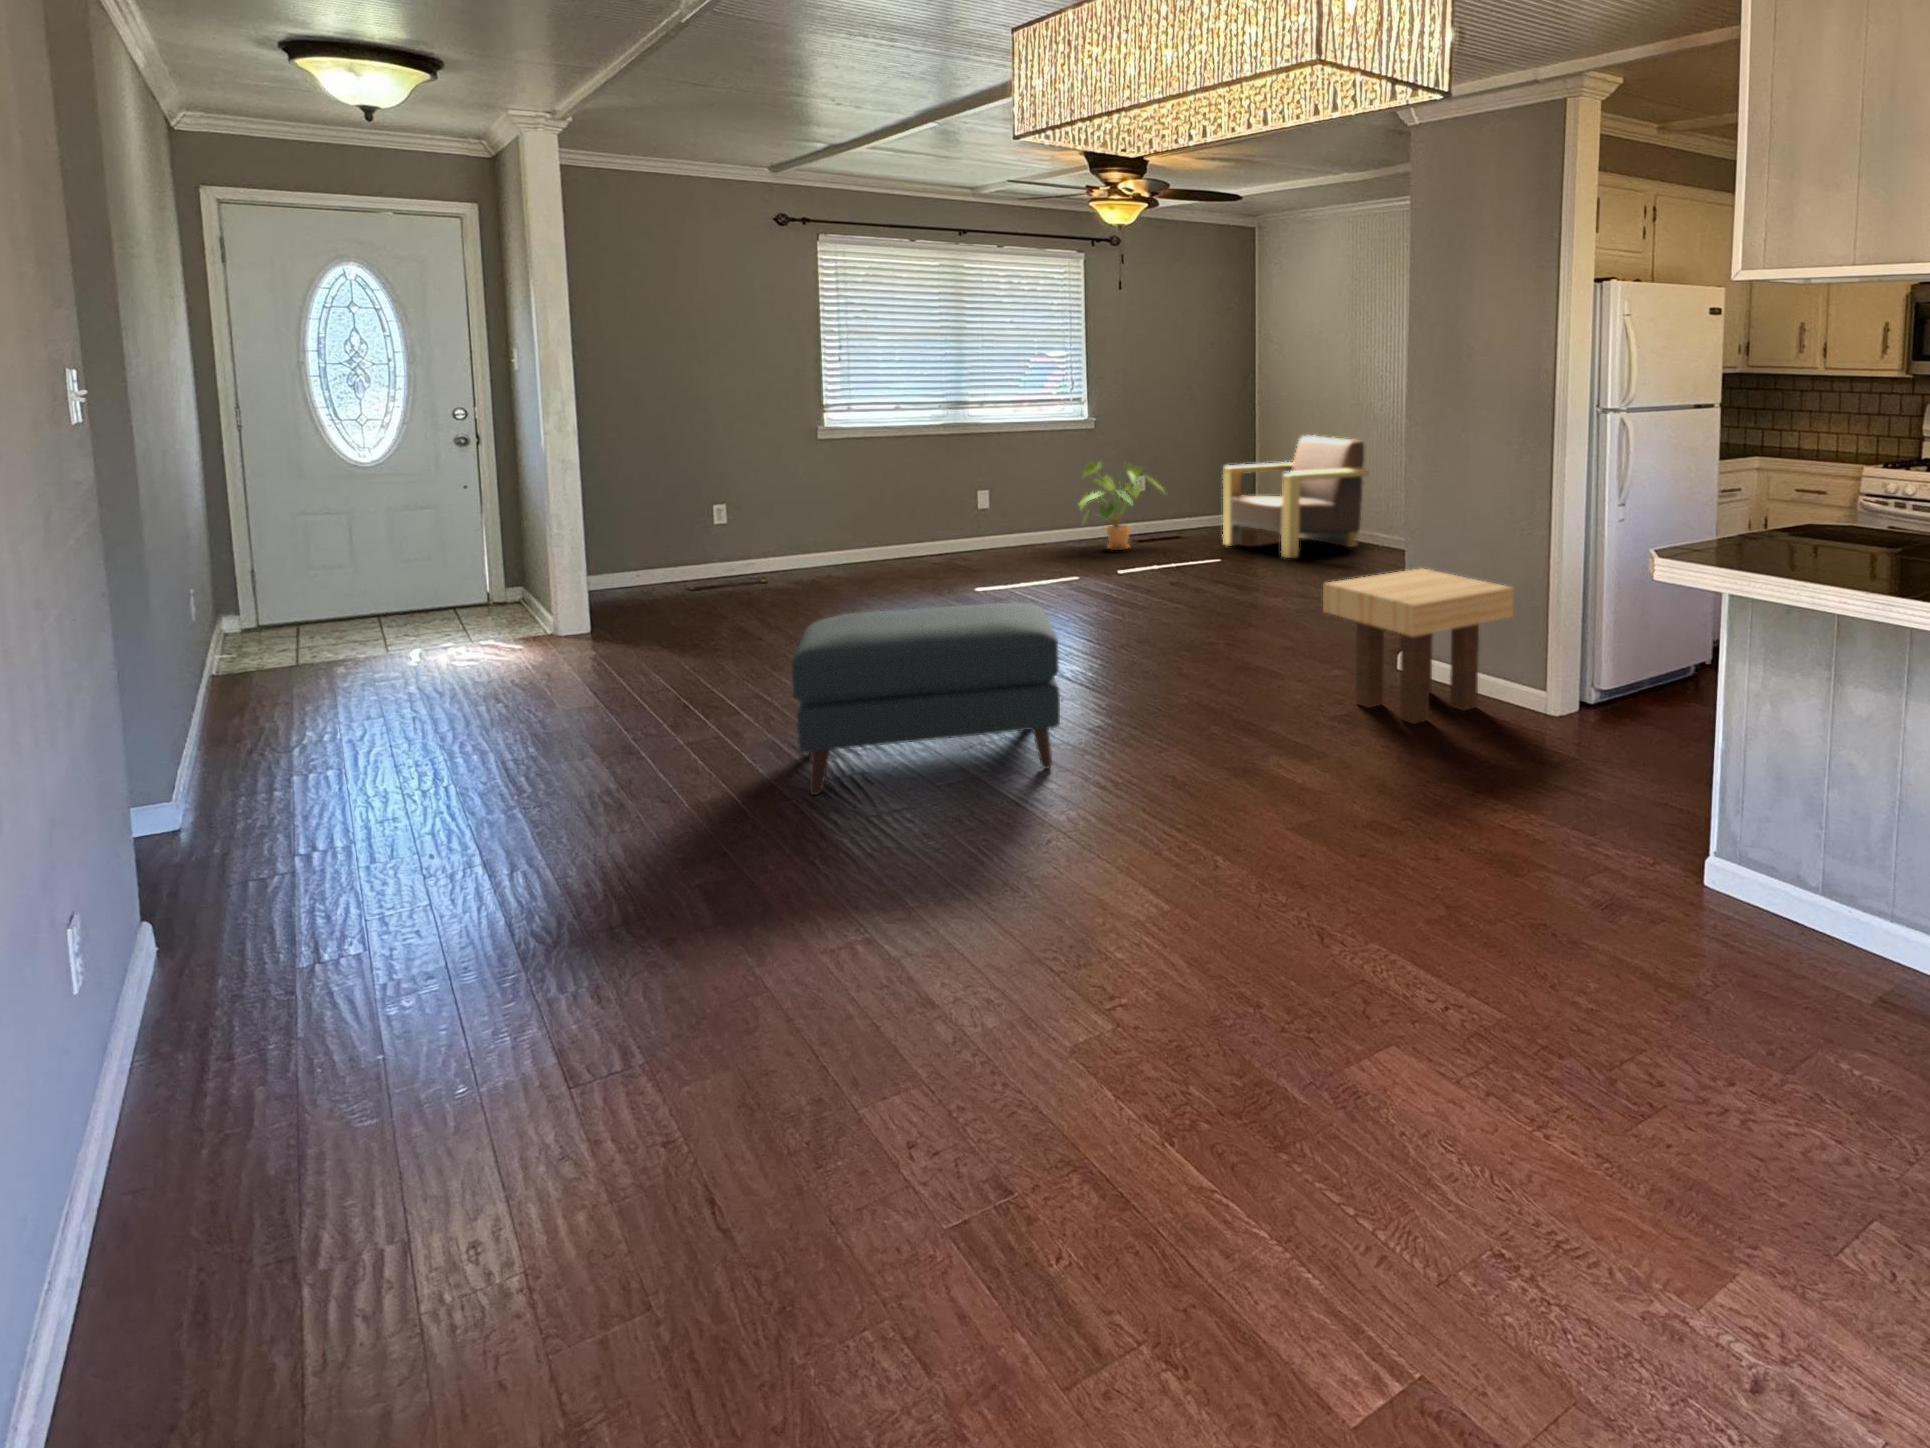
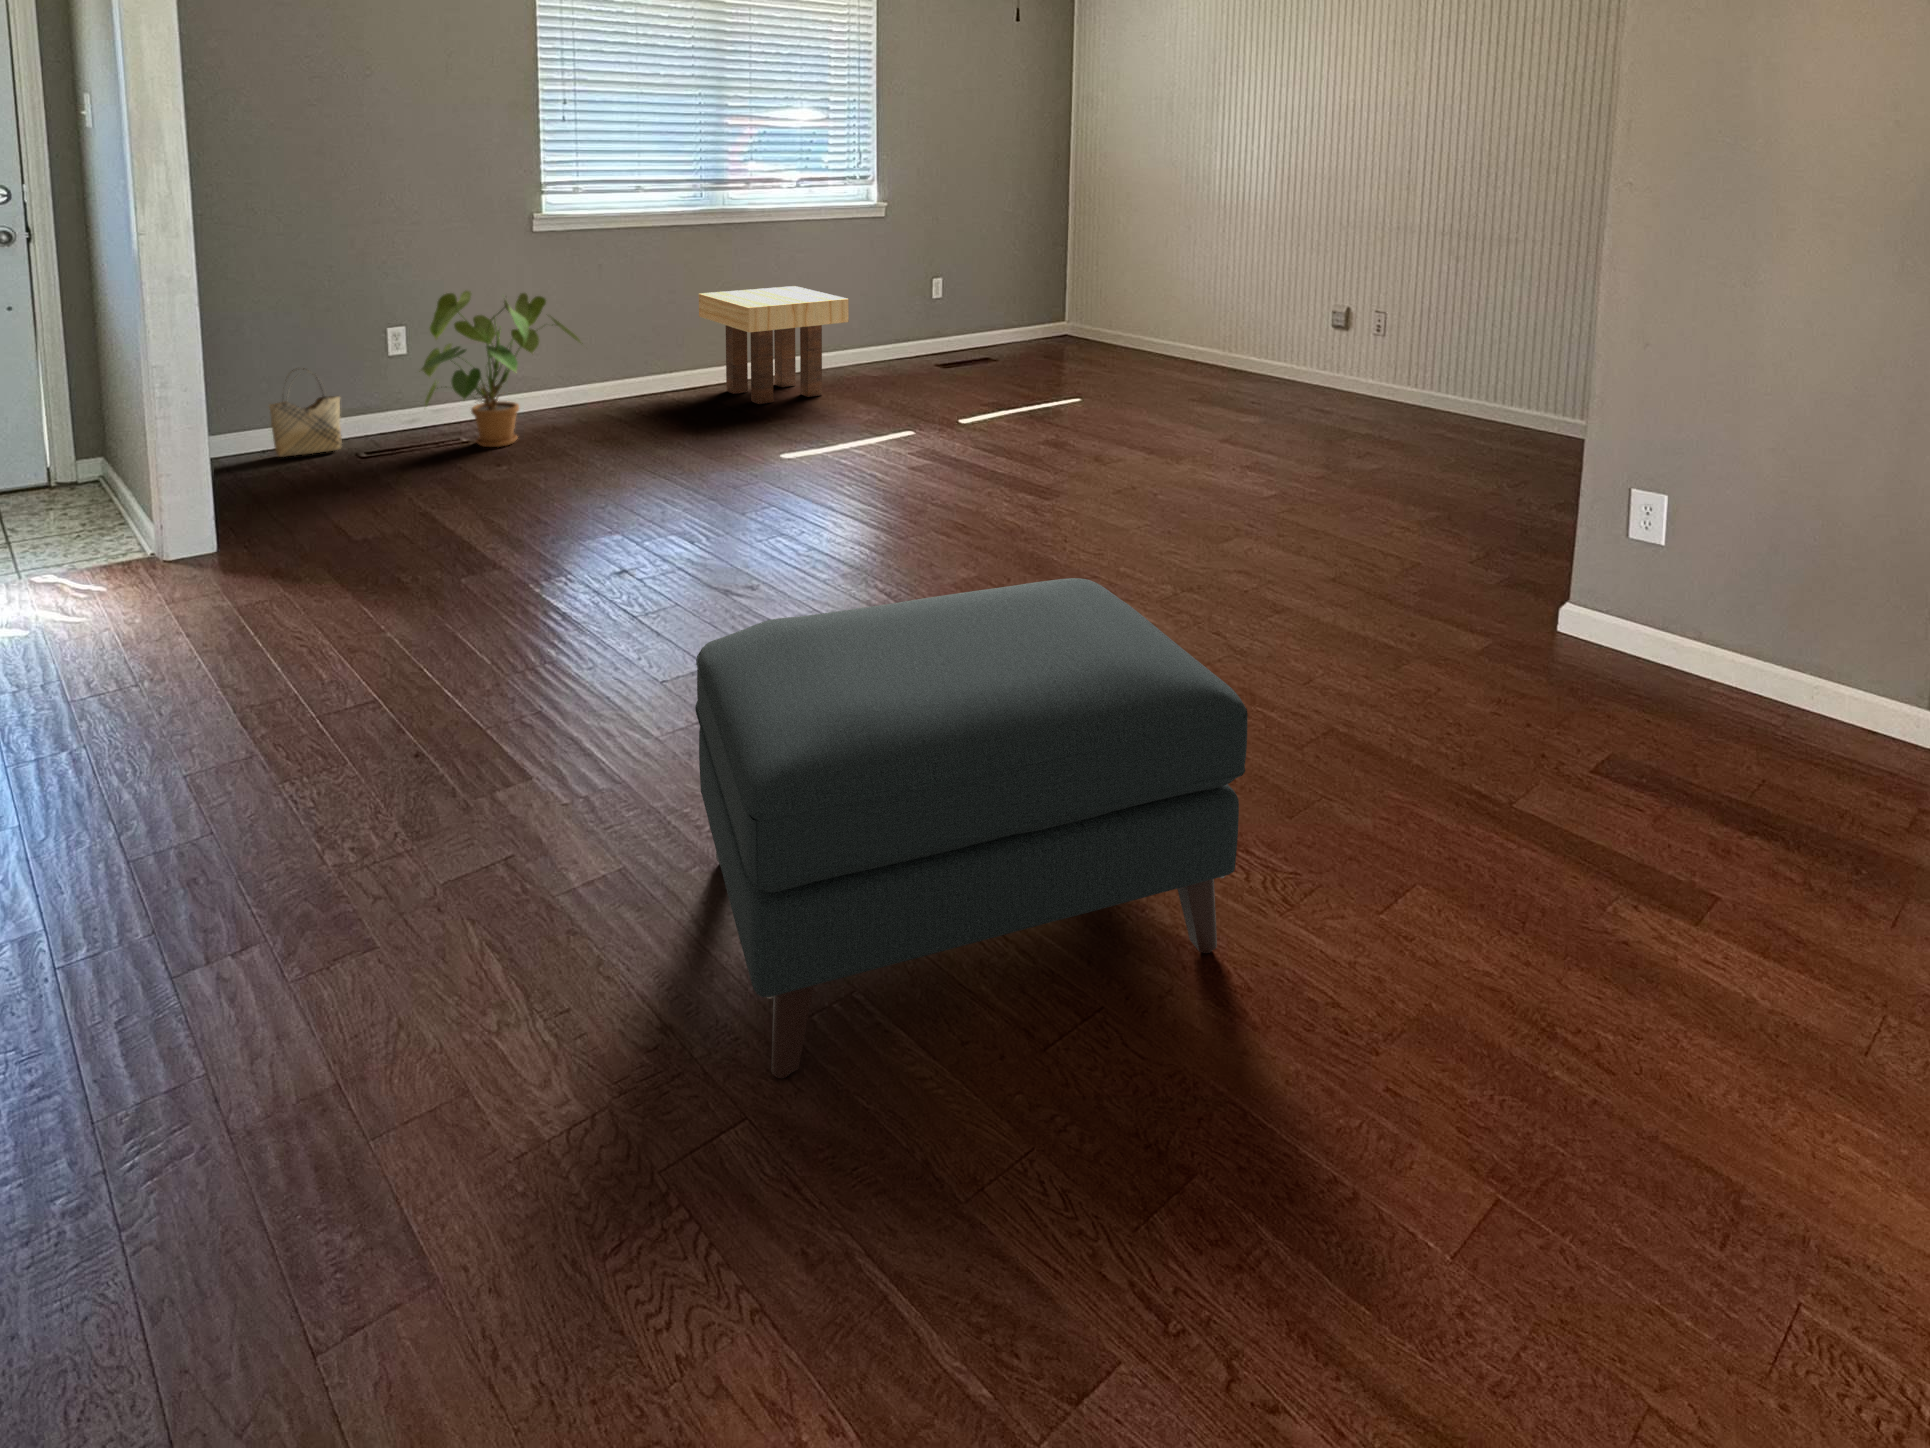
armchair: present [1223,435,1369,558] -> none [1052,228,1247,395]
house plant: present [1079,462,1163,550] -> present [421,291,581,447]
woven basket: none [631,531,681,591] -> present [269,368,342,457]
side table: present [1323,569,1514,724] -> present [699,286,849,404]

